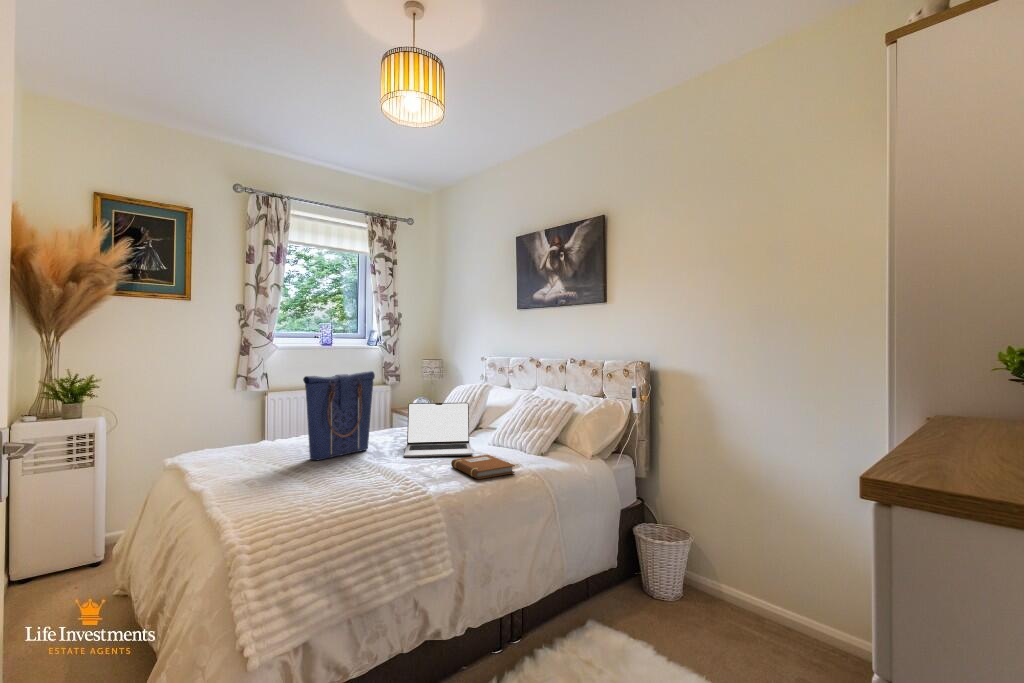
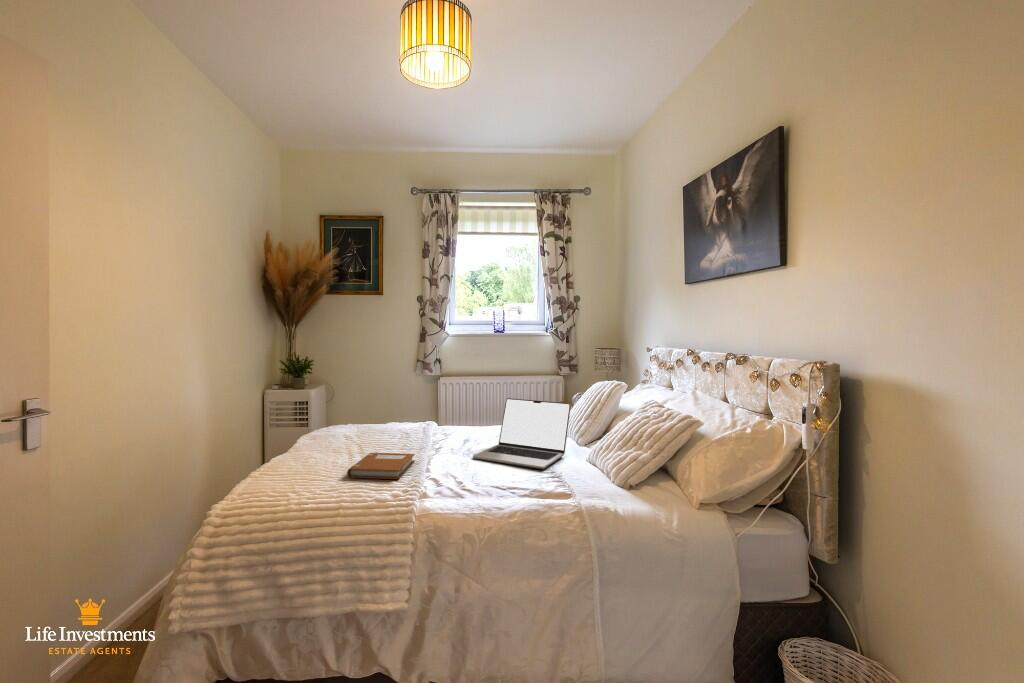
tote bag: present [303,371,375,460] -> none [386,360,465,448]
notebook: present [451,455,515,479] -> present [347,453,415,479]

